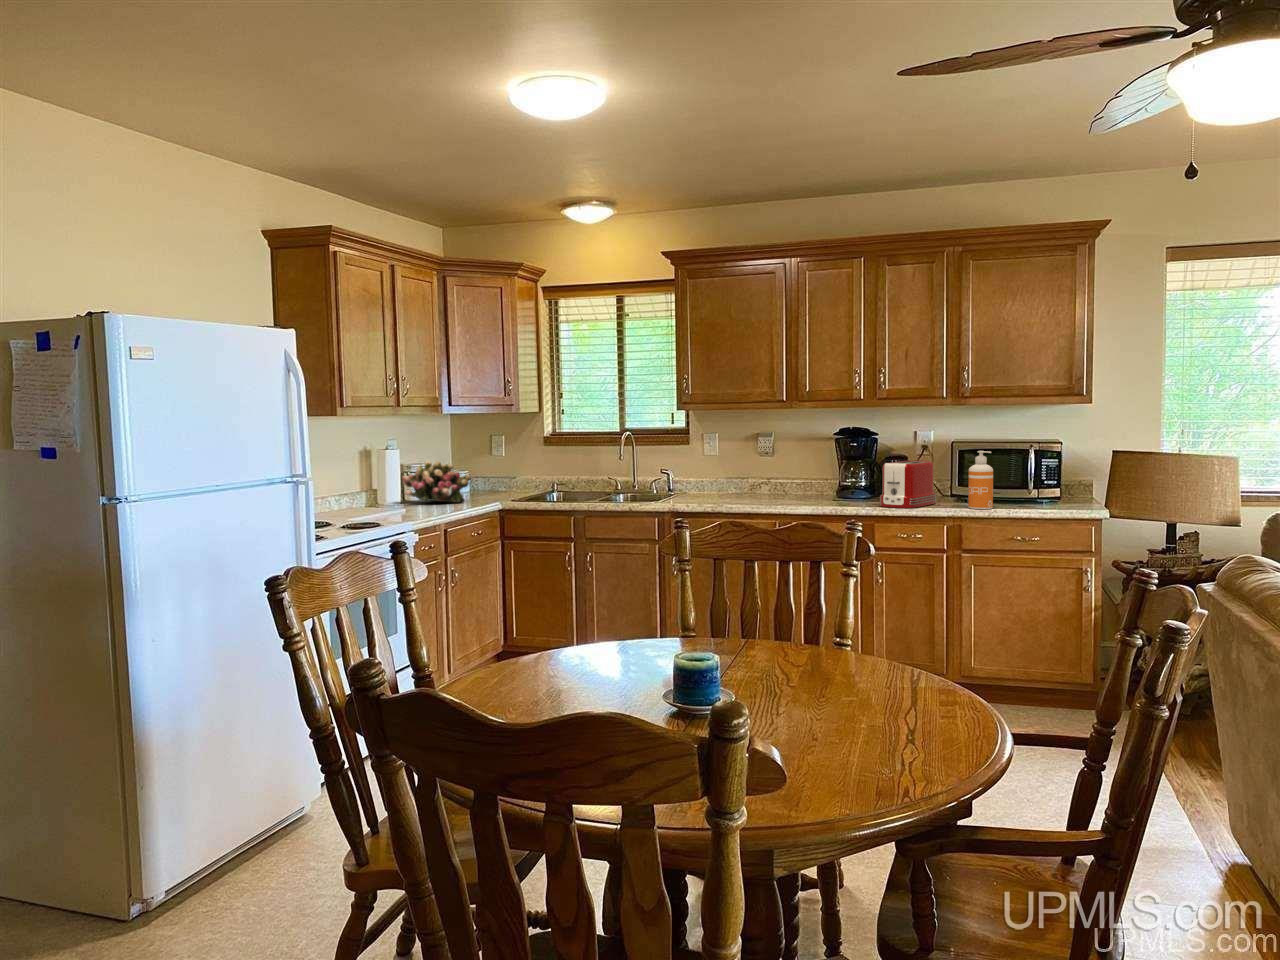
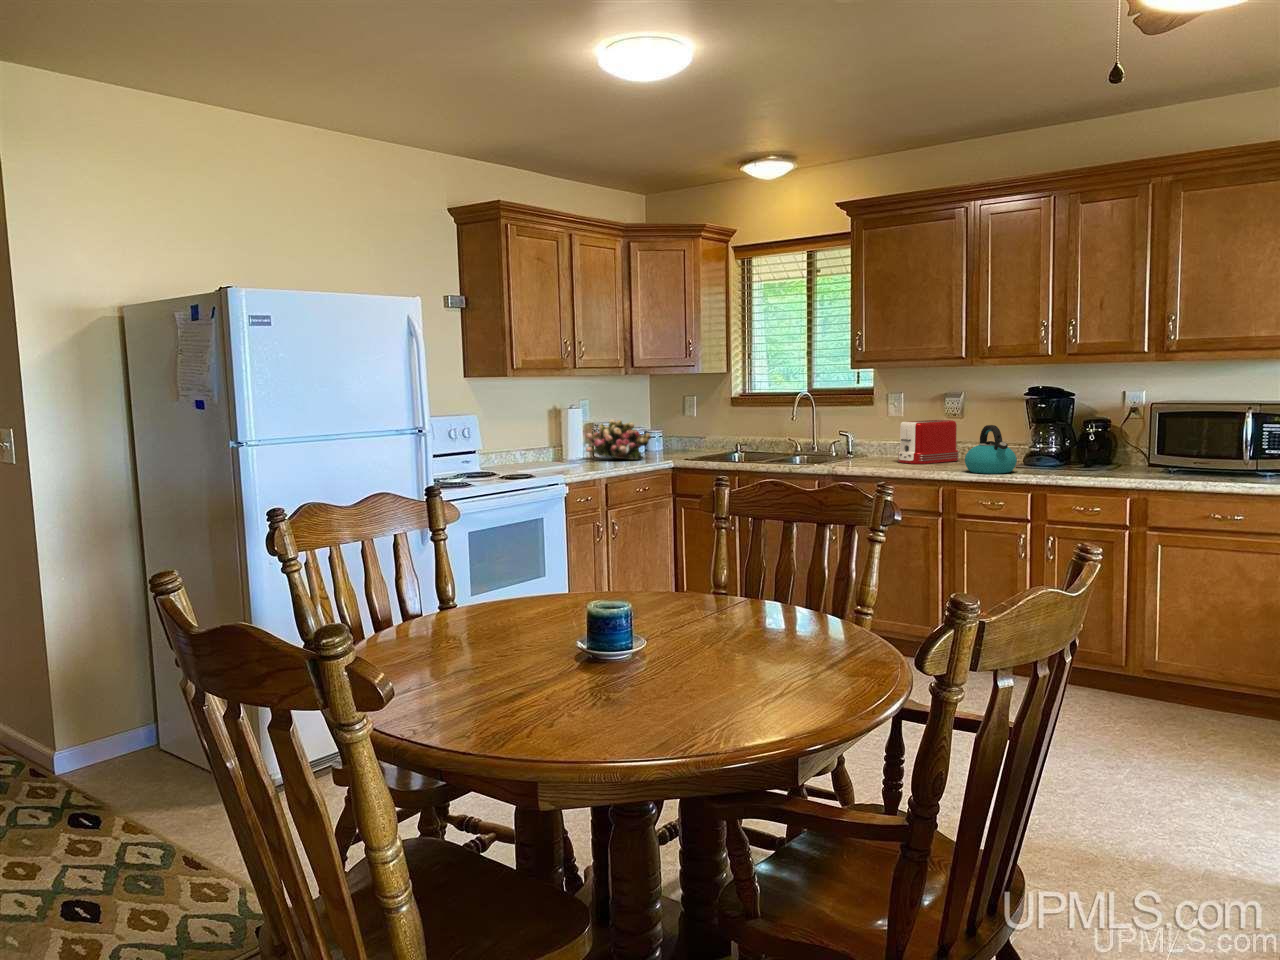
soap dispenser: present [968,451,993,509] -> none [1159,414,1191,482]
toaster: present [880,461,936,508] -> present [898,420,959,464]
kettle: none [797,462,843,507] -> present [965,425,1017,474]

